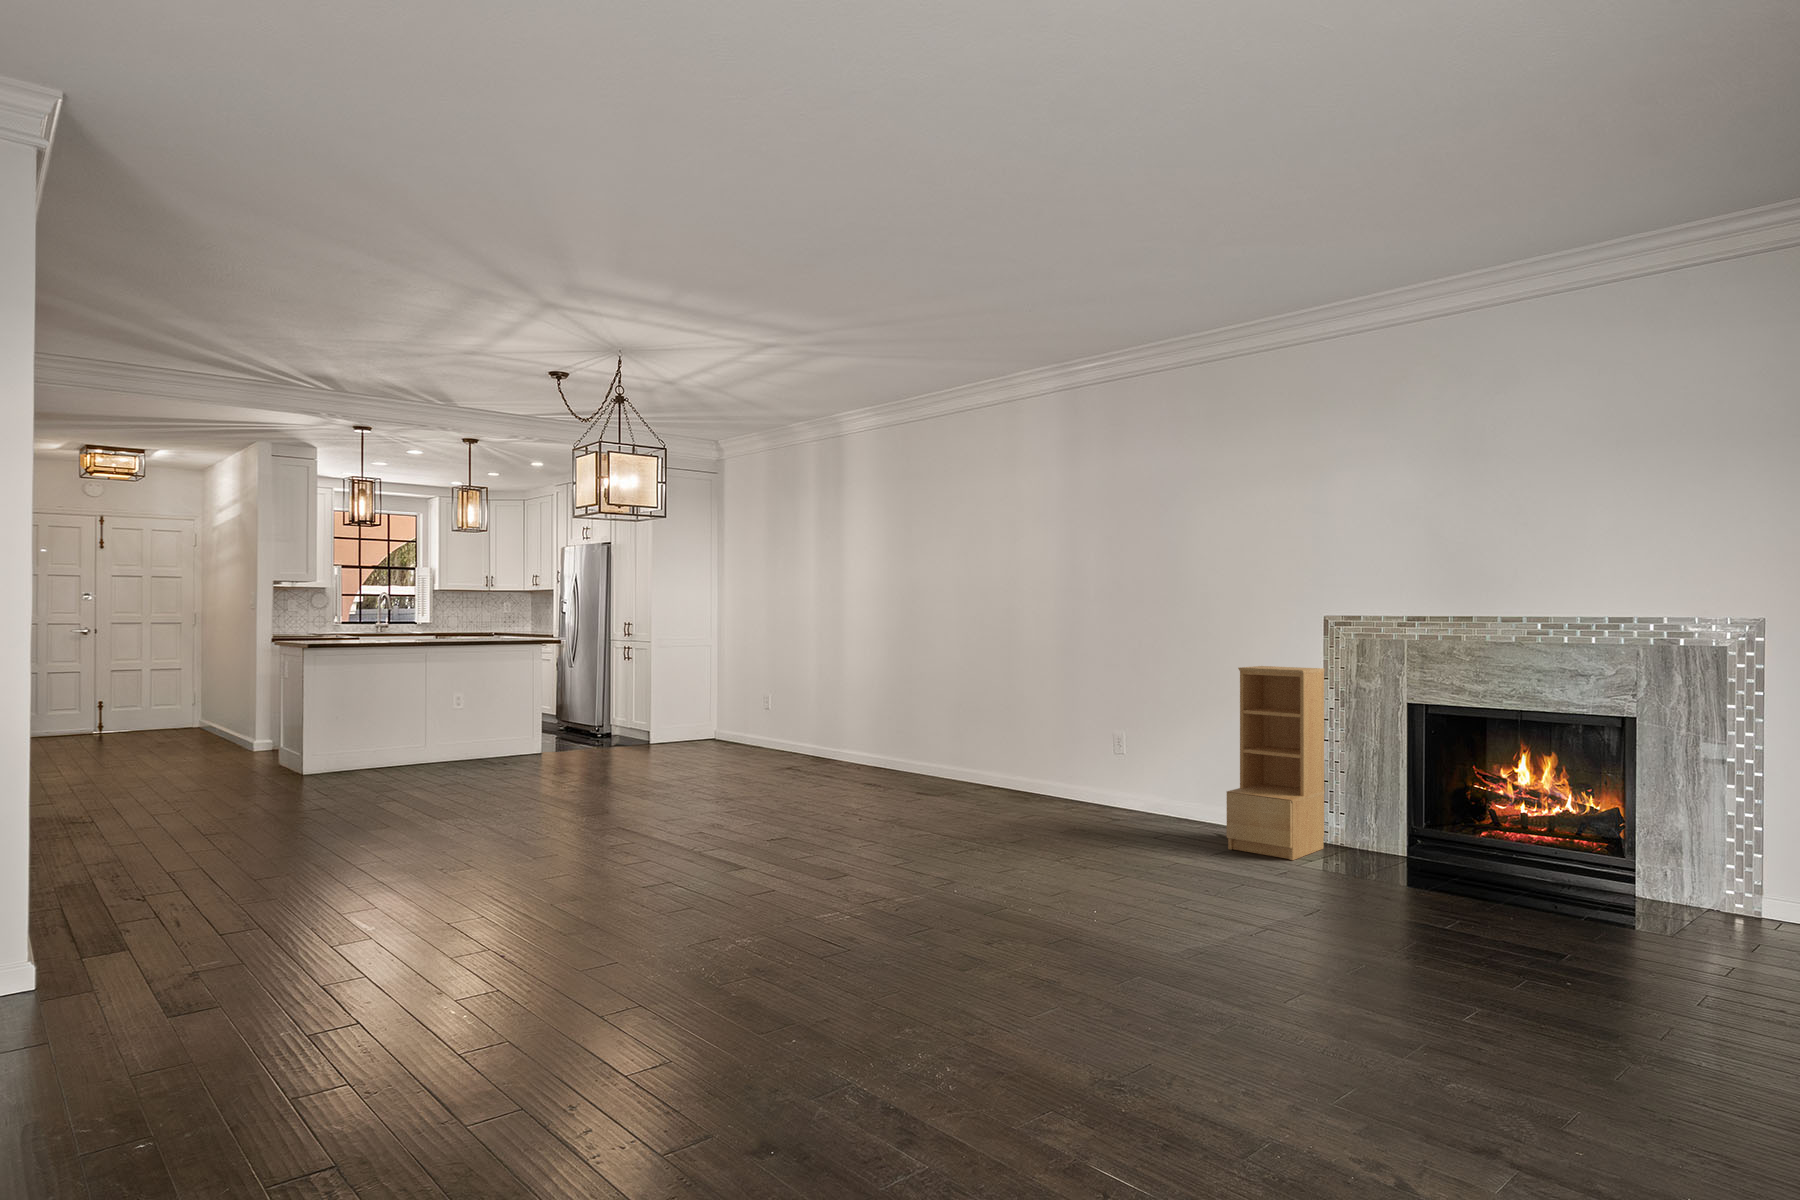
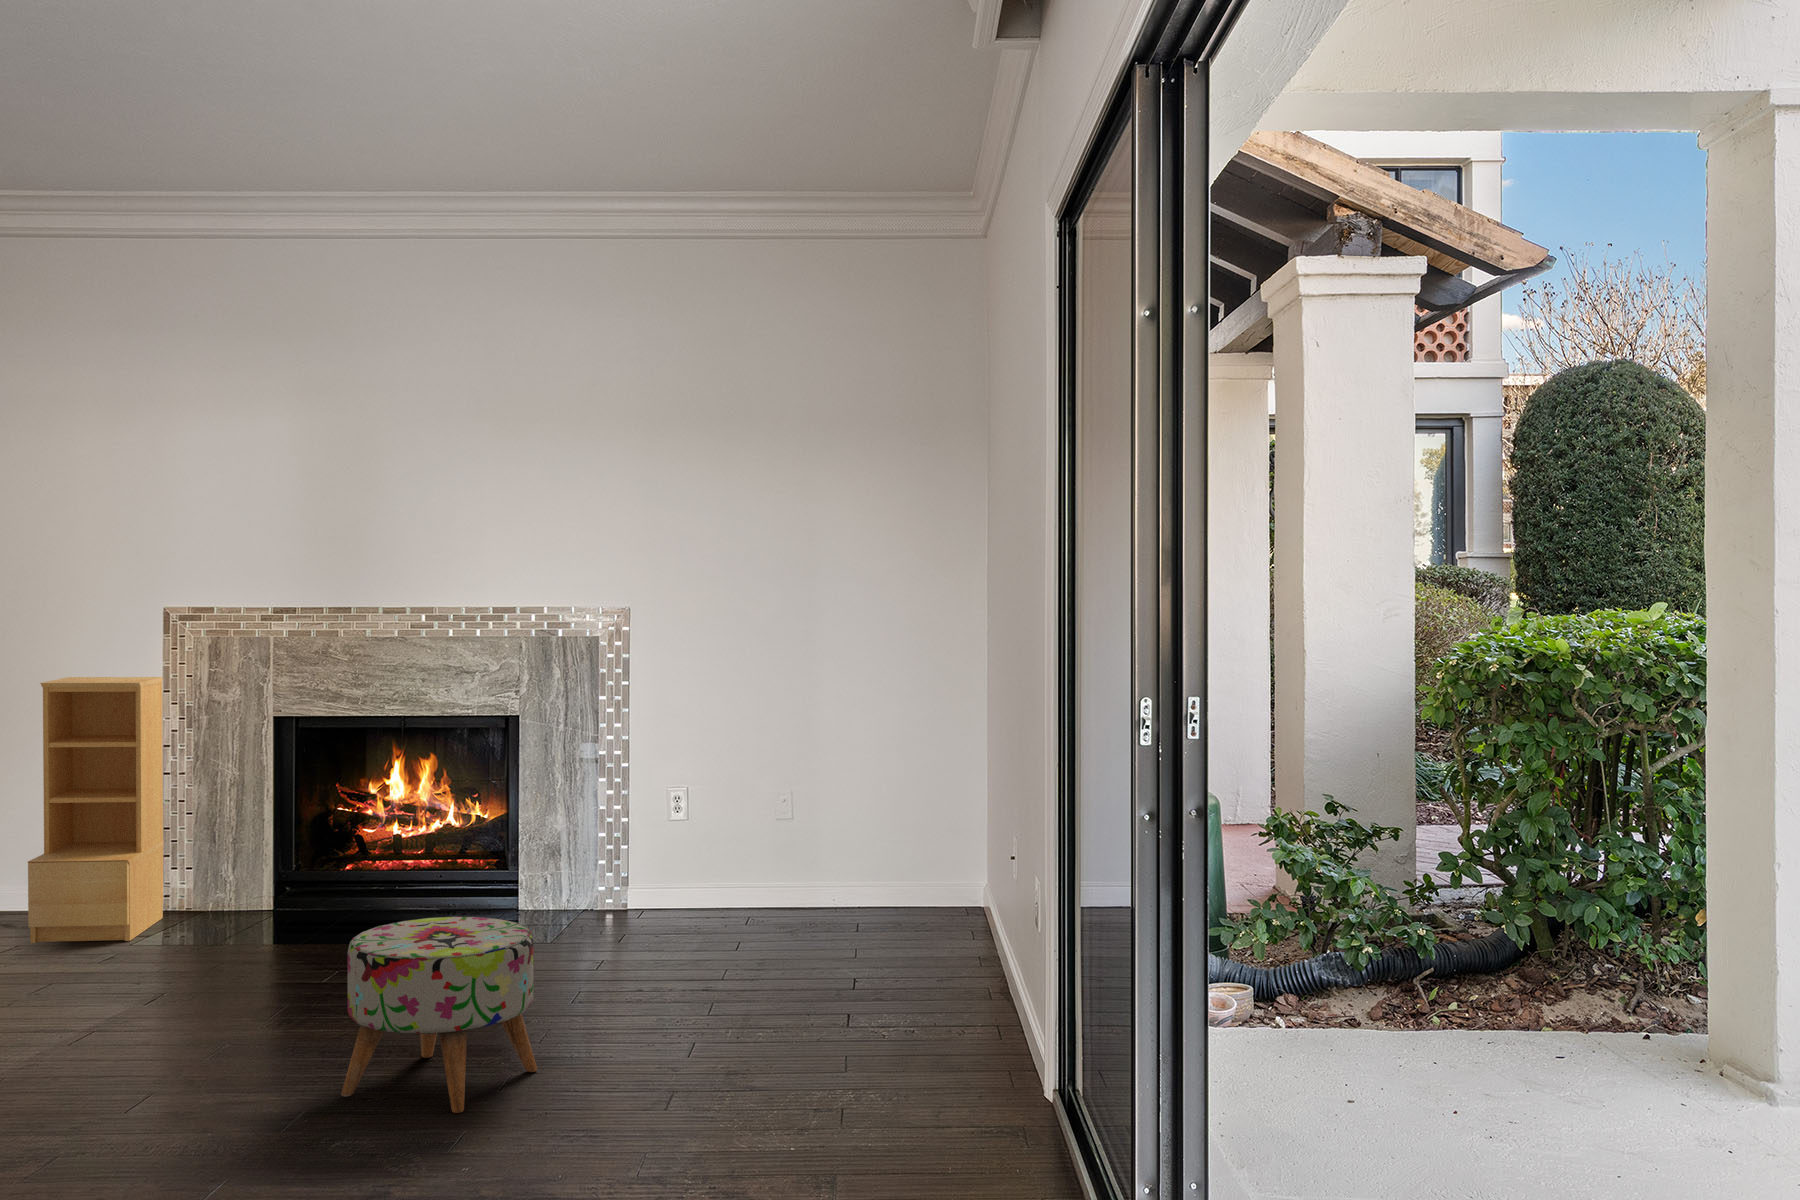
ottoman: none [1397,879,1604,1073] -> present [341,917,537,1113]

